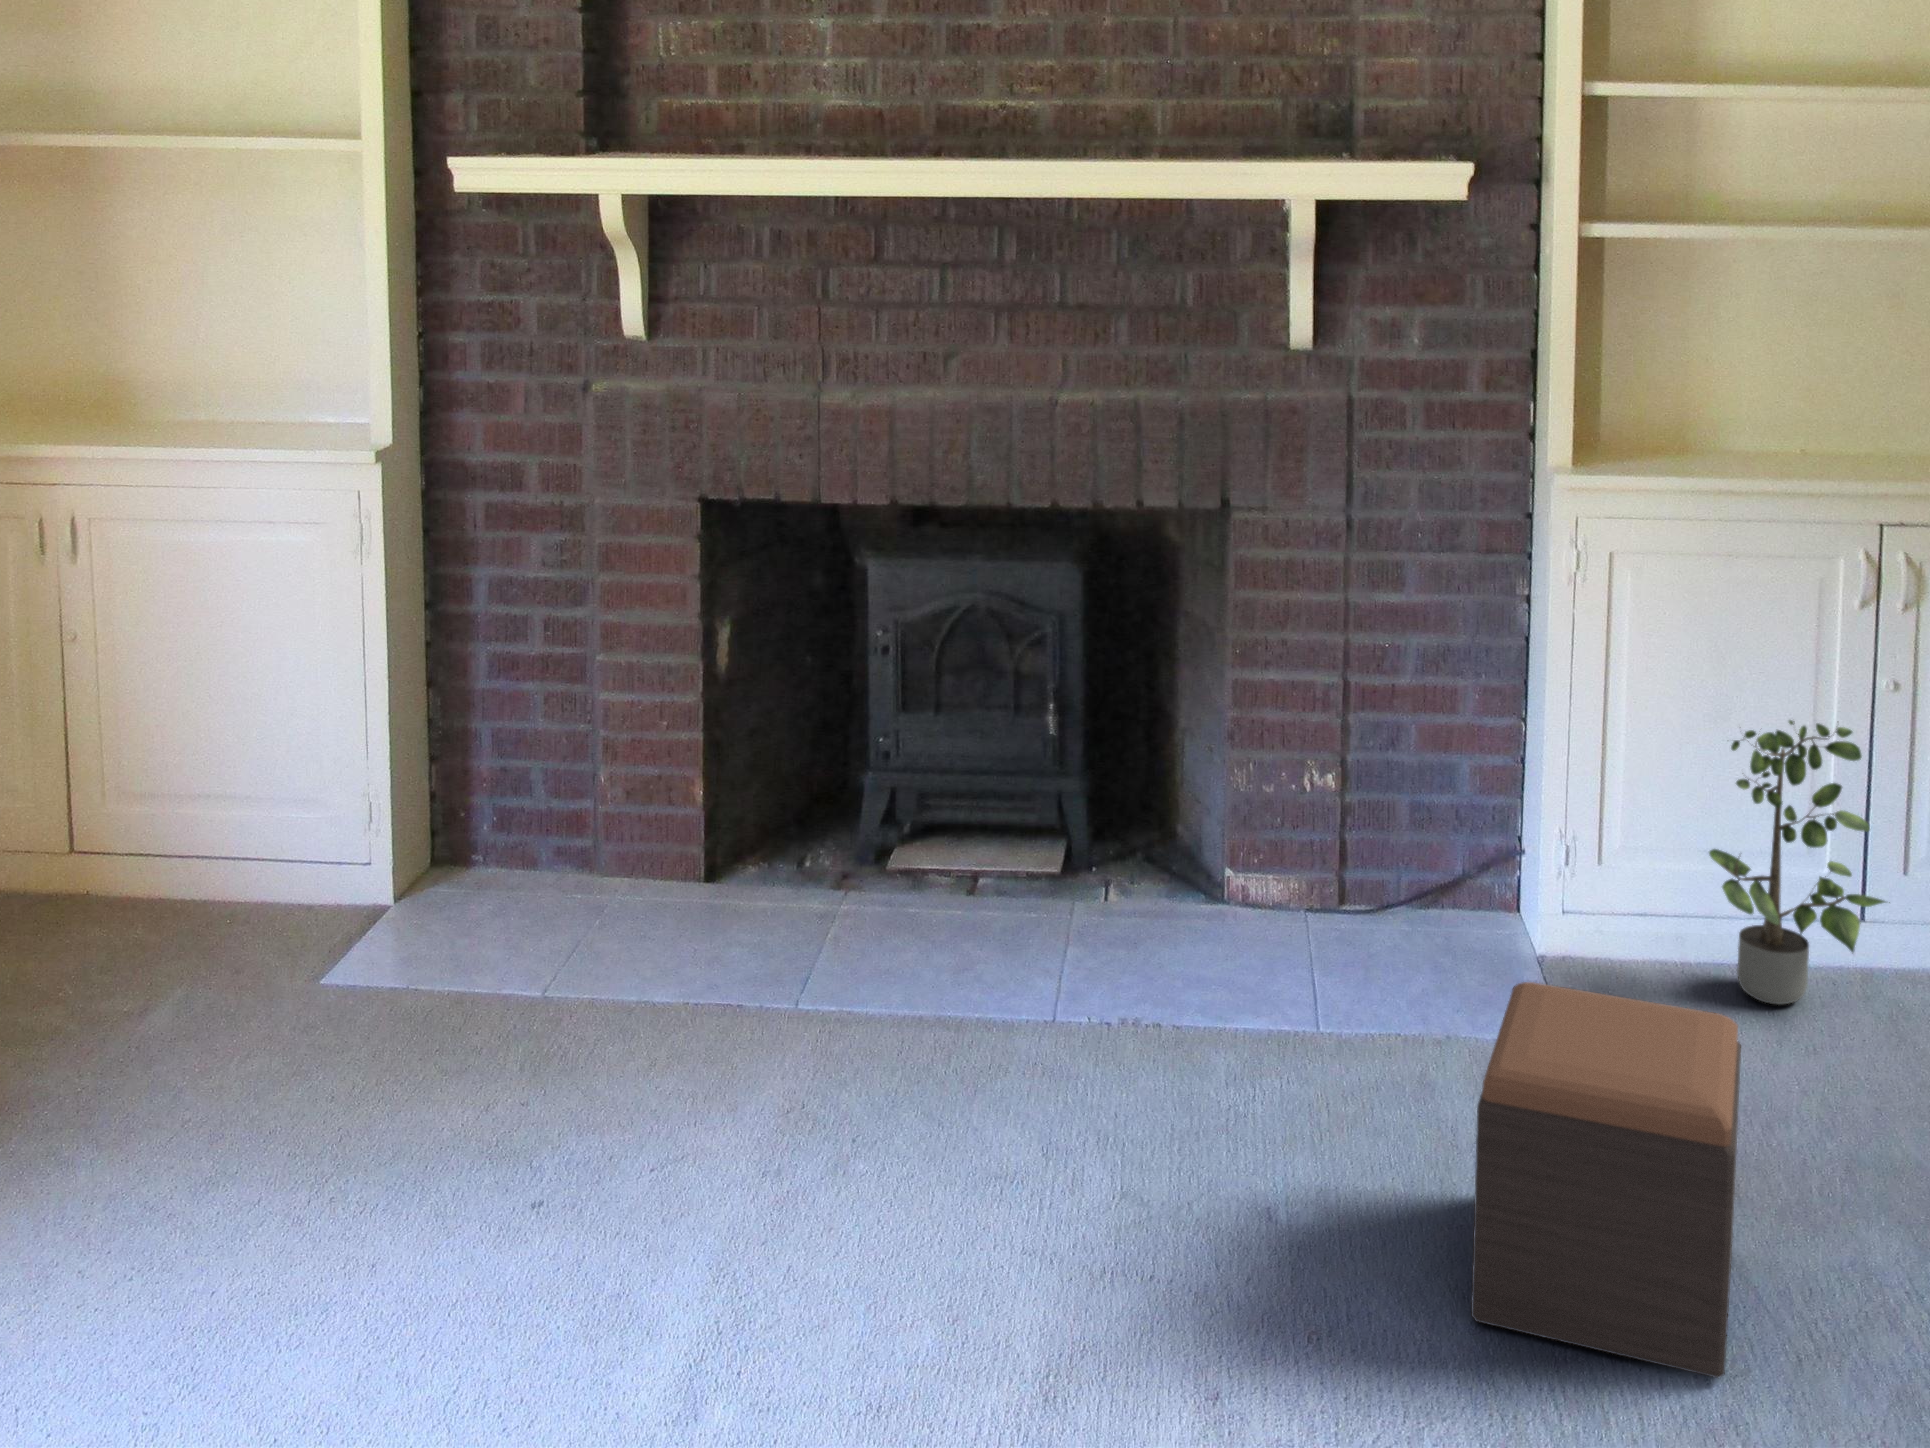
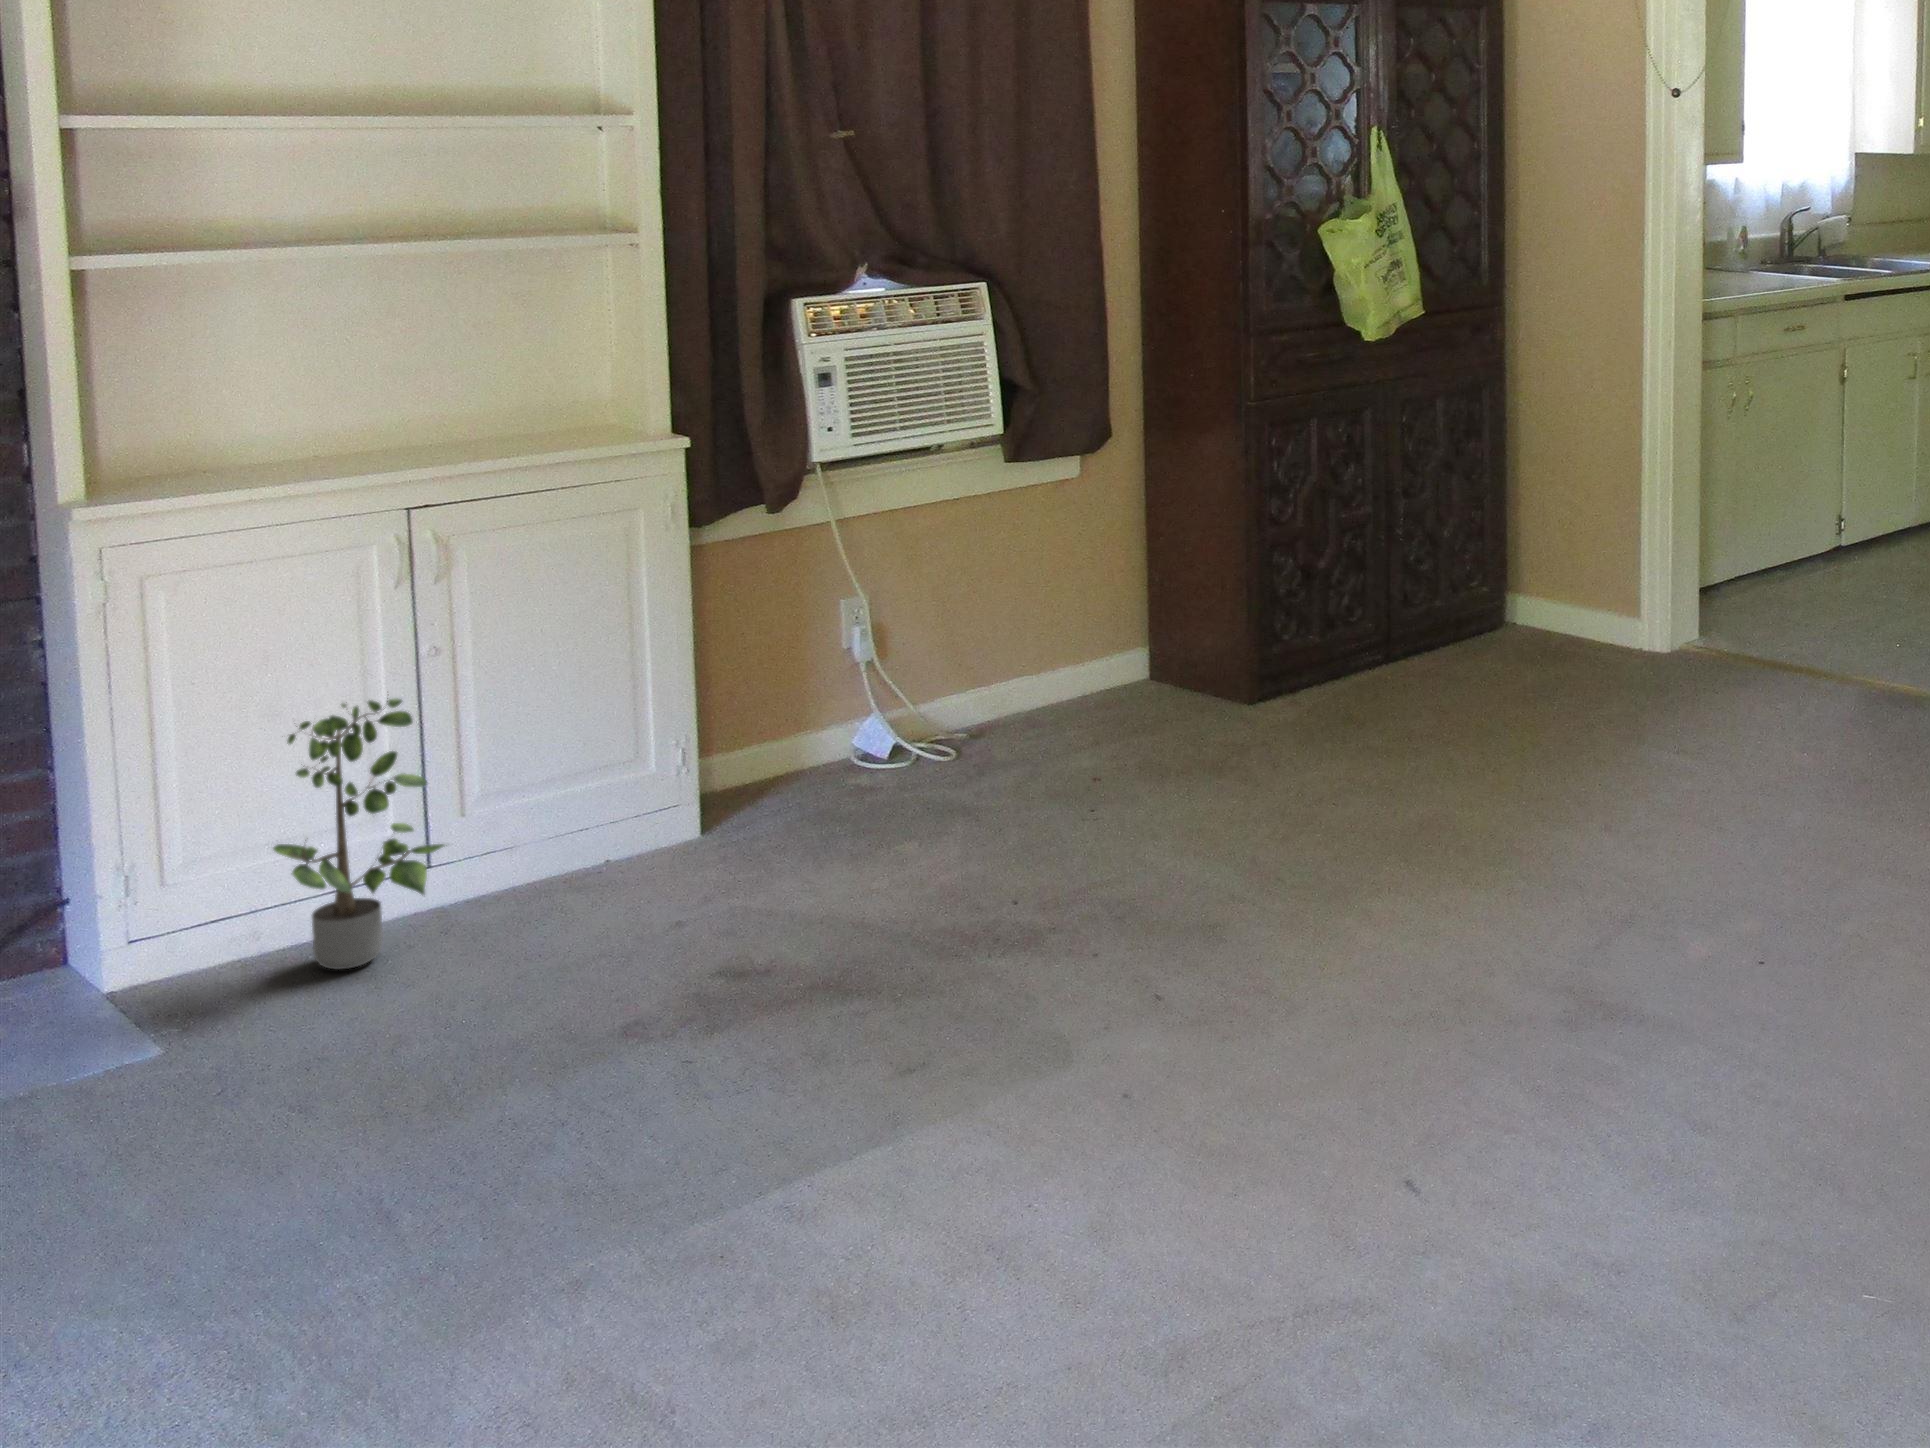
footstool: present [1471,982,1741,1378] -> none [97,951,366,1302]

